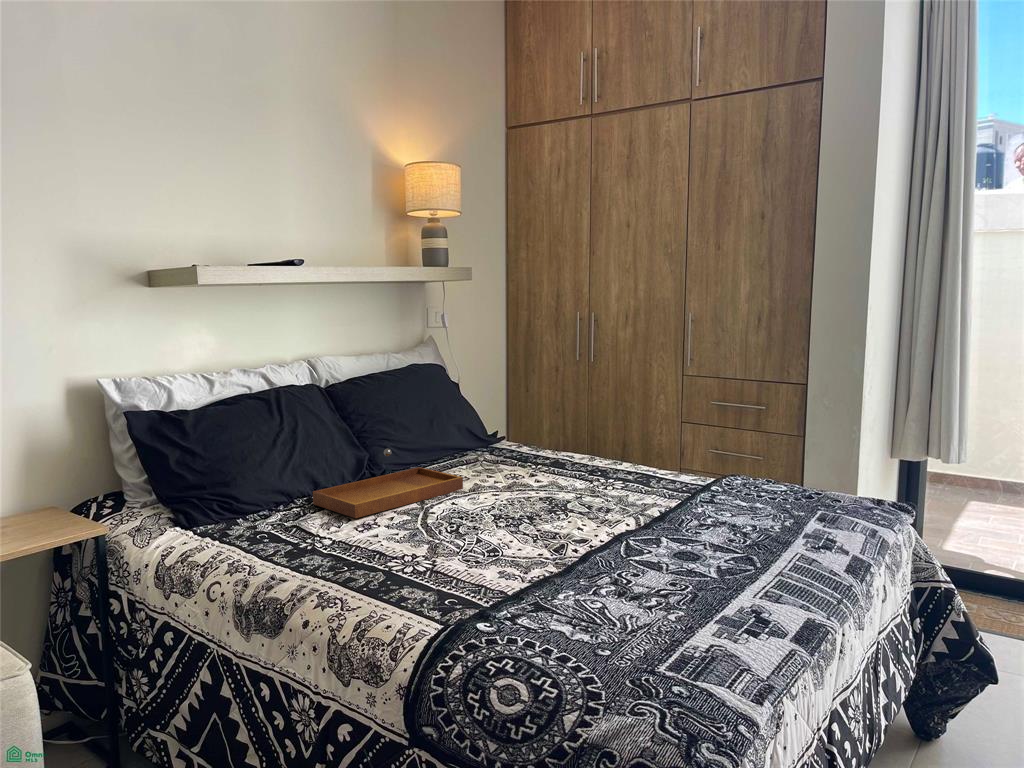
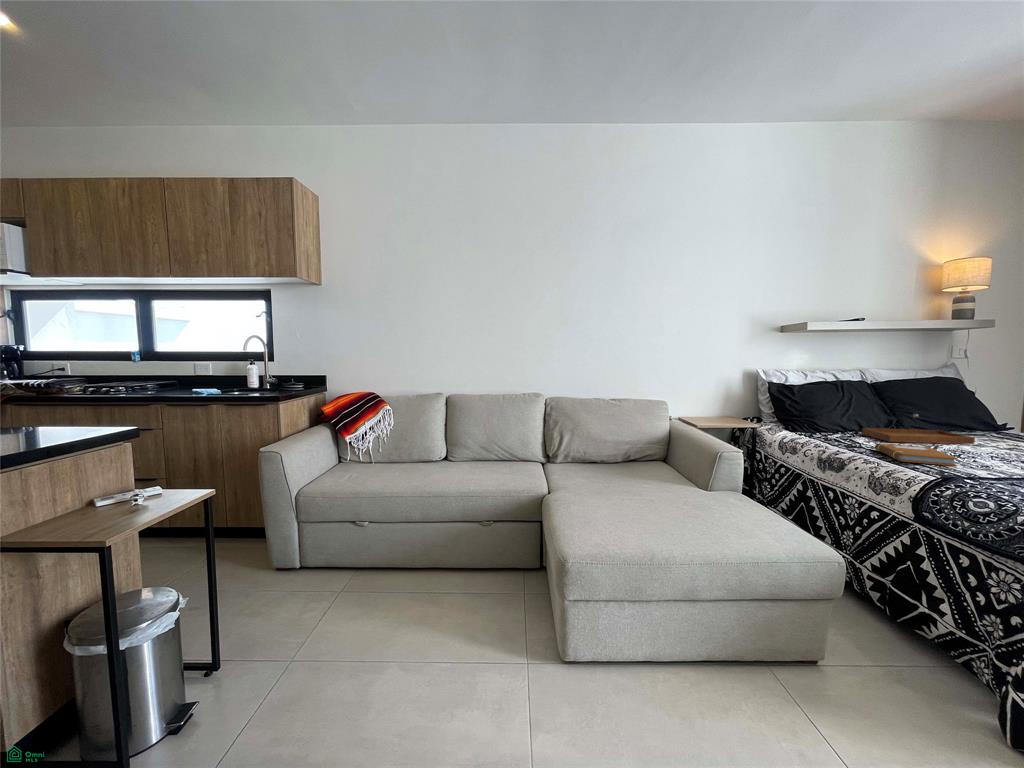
notebook: none [334,526,455,584] -> present [875,443,958,466]

